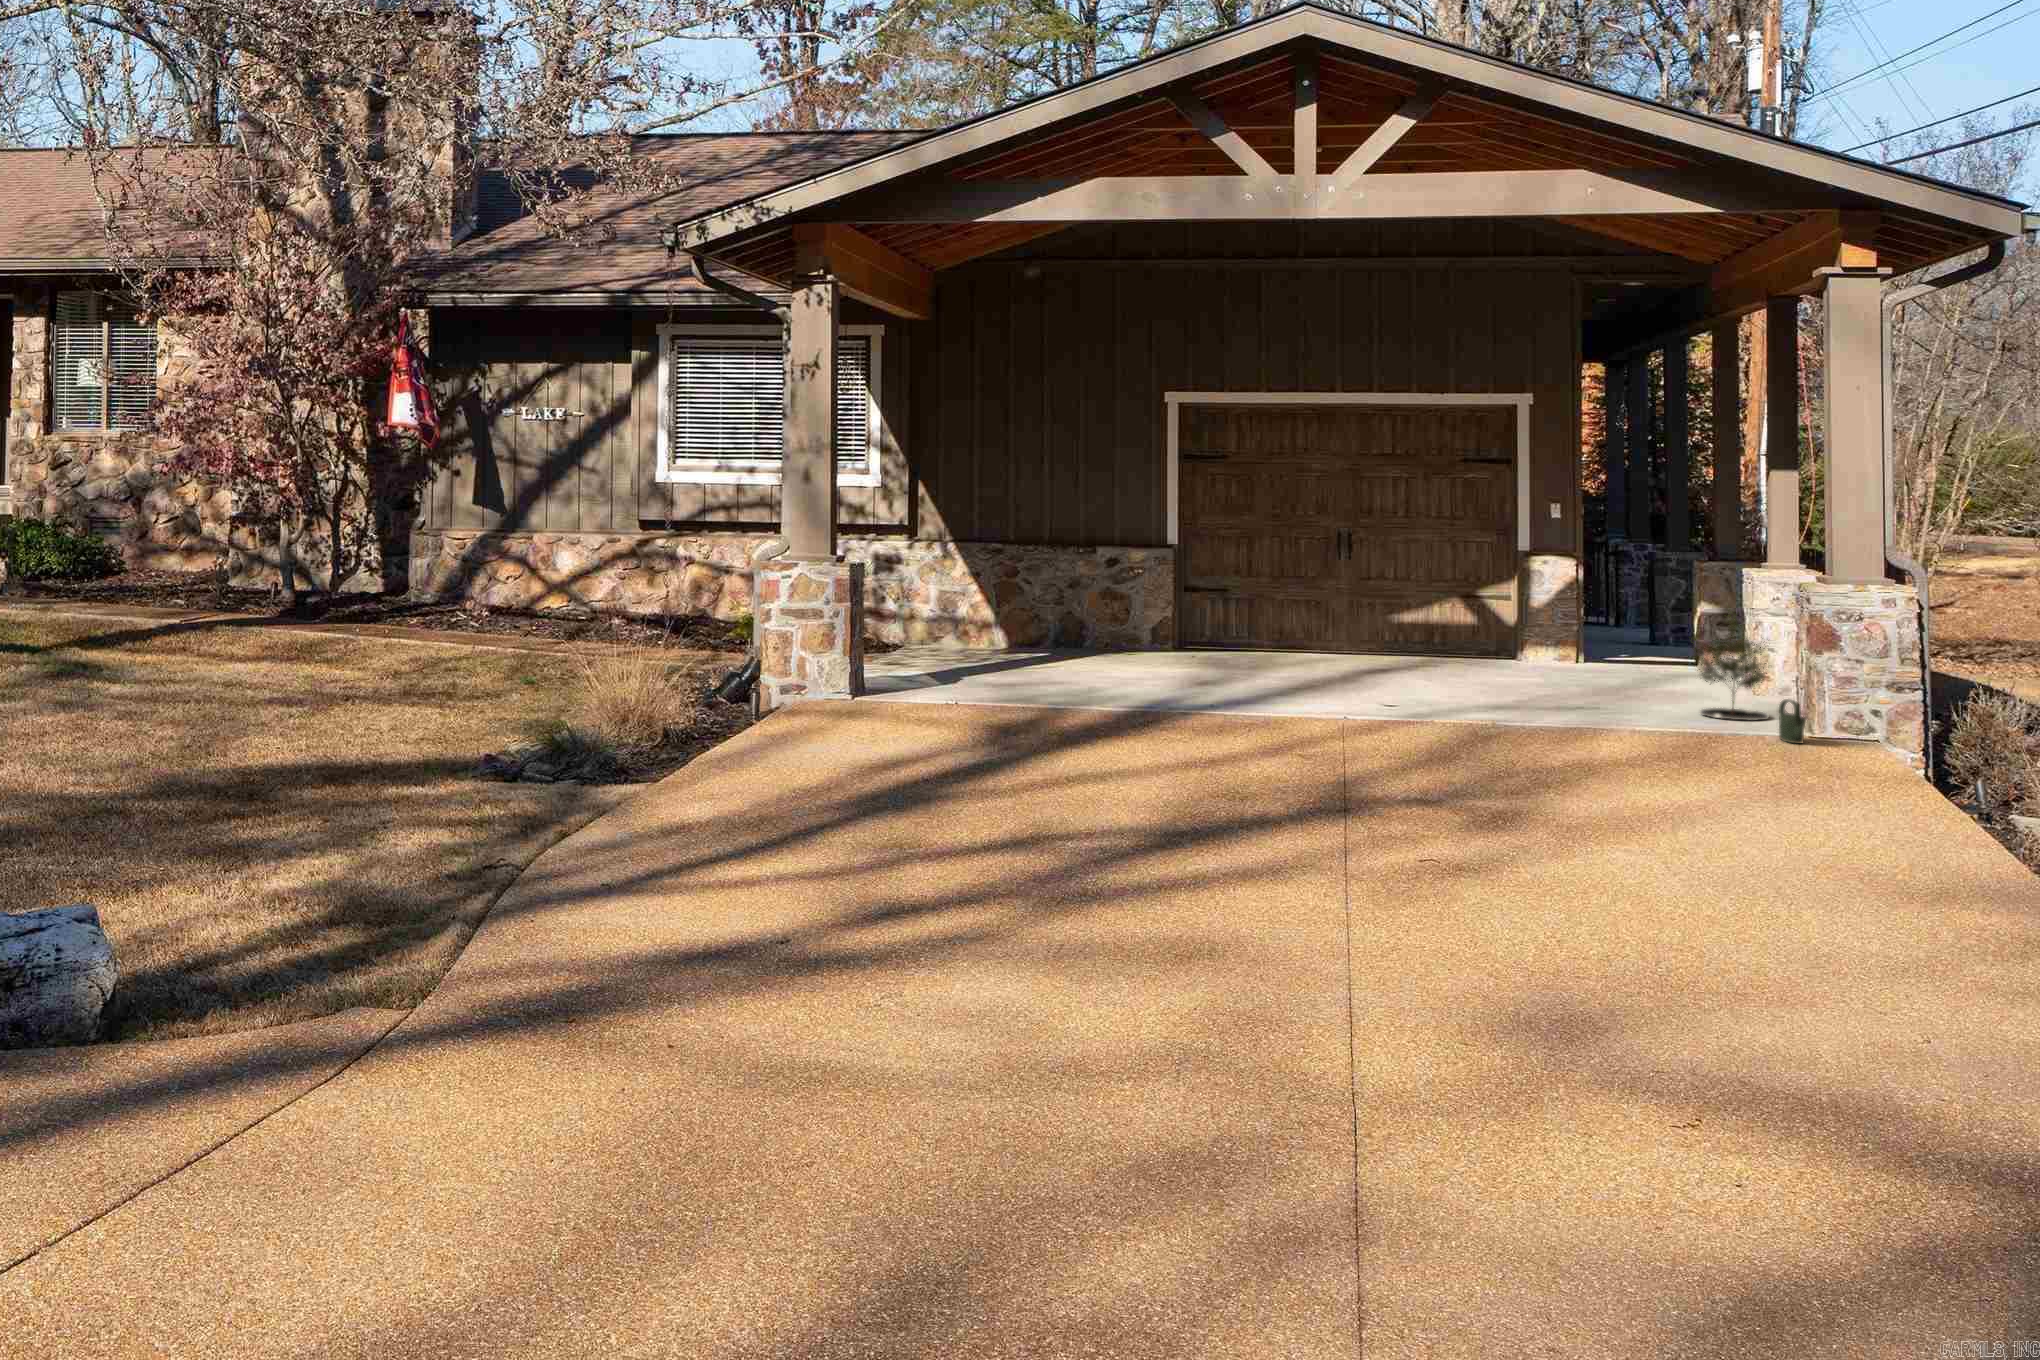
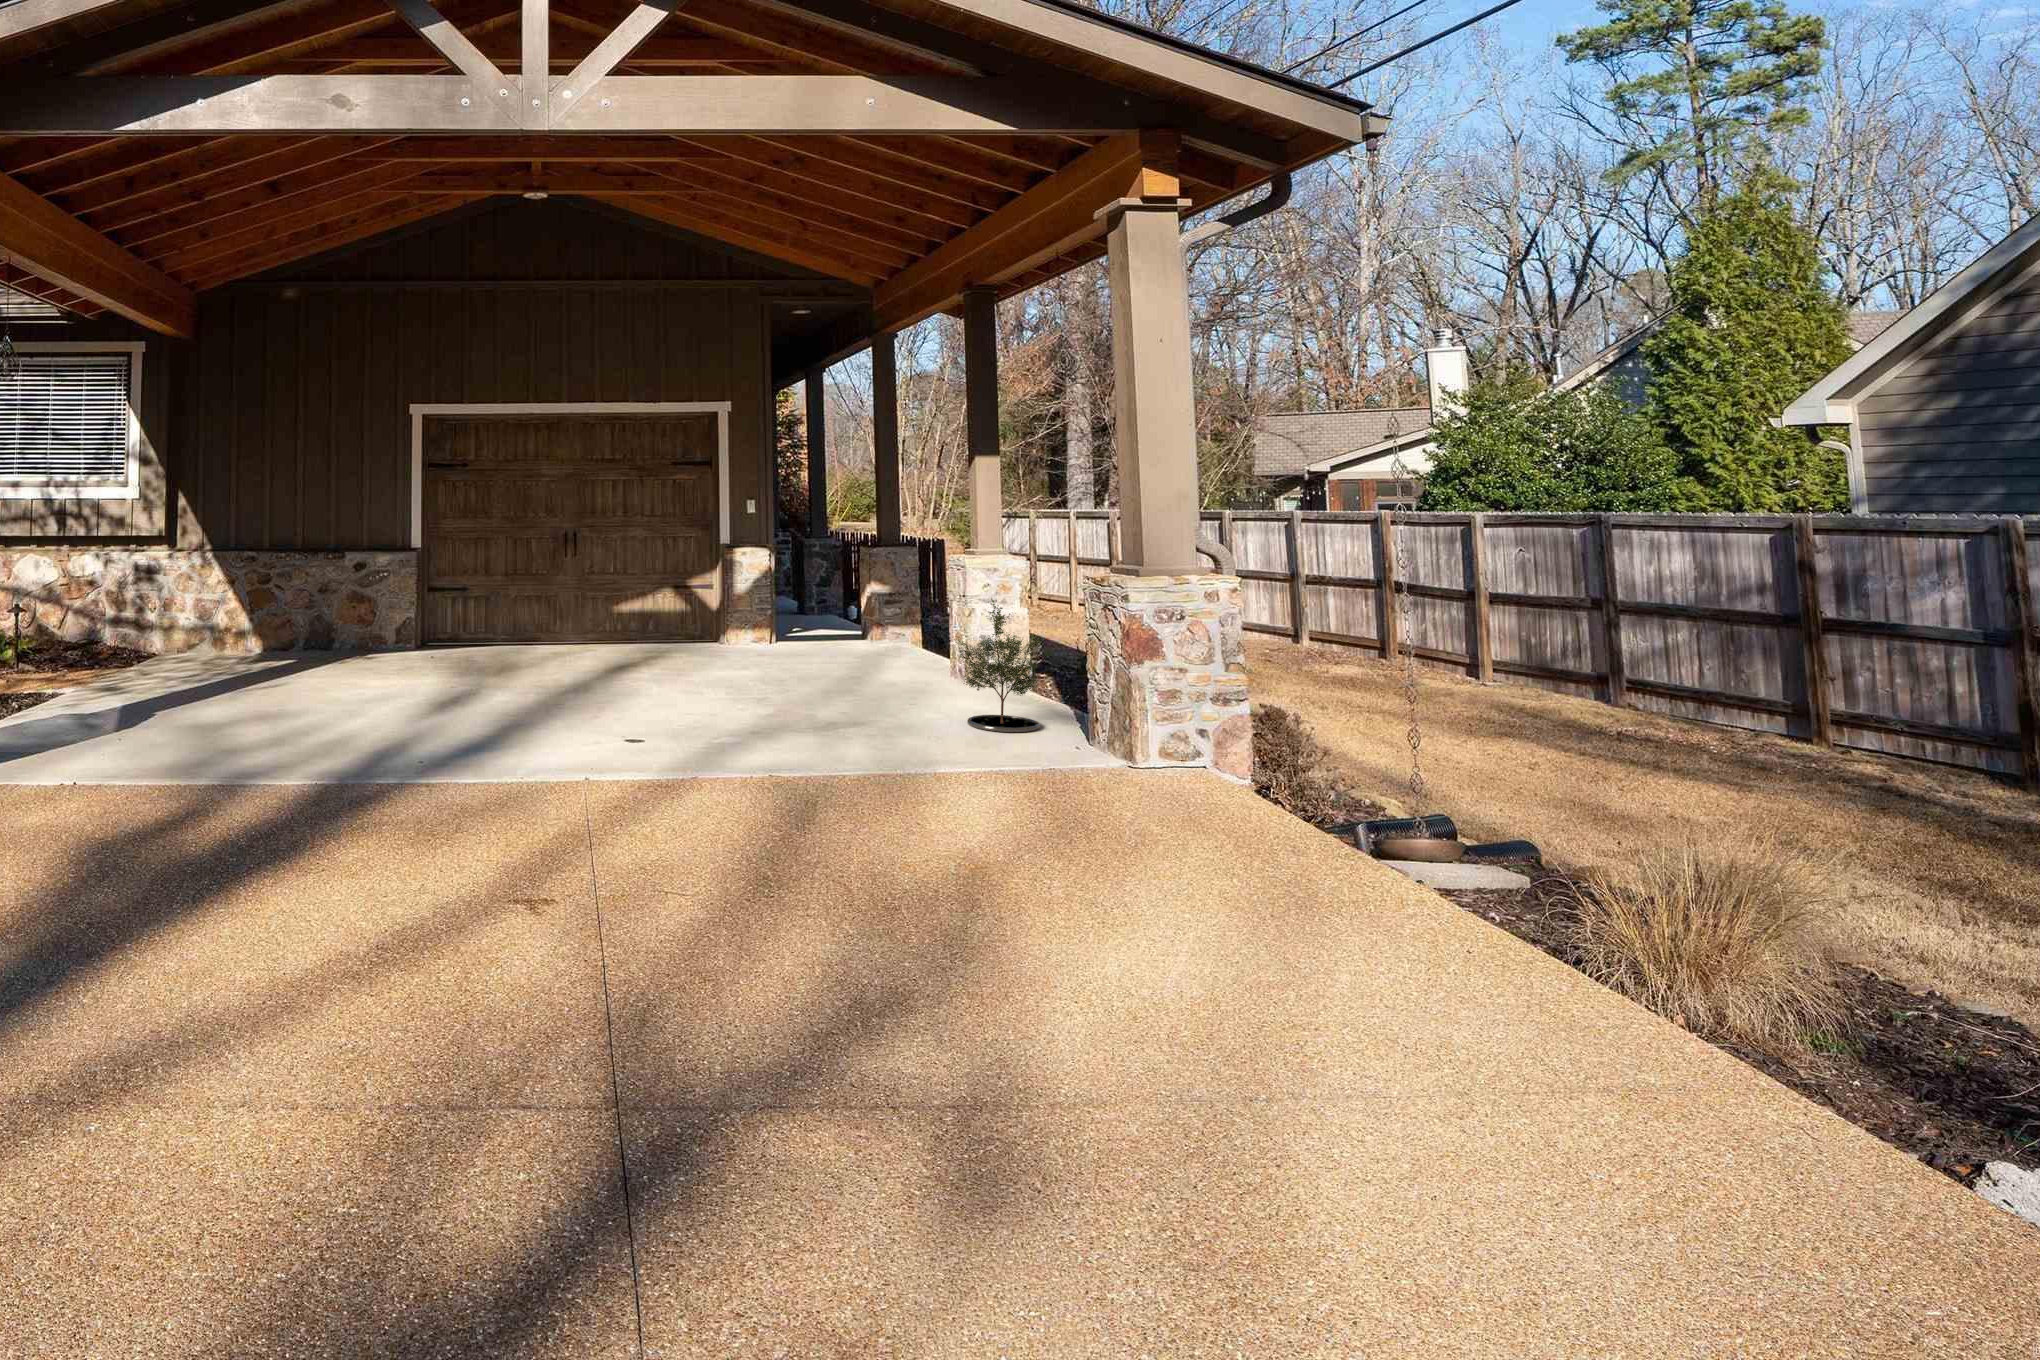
watering can: present [1779,699,1806,744] -> none [1081,715,1133,771]

